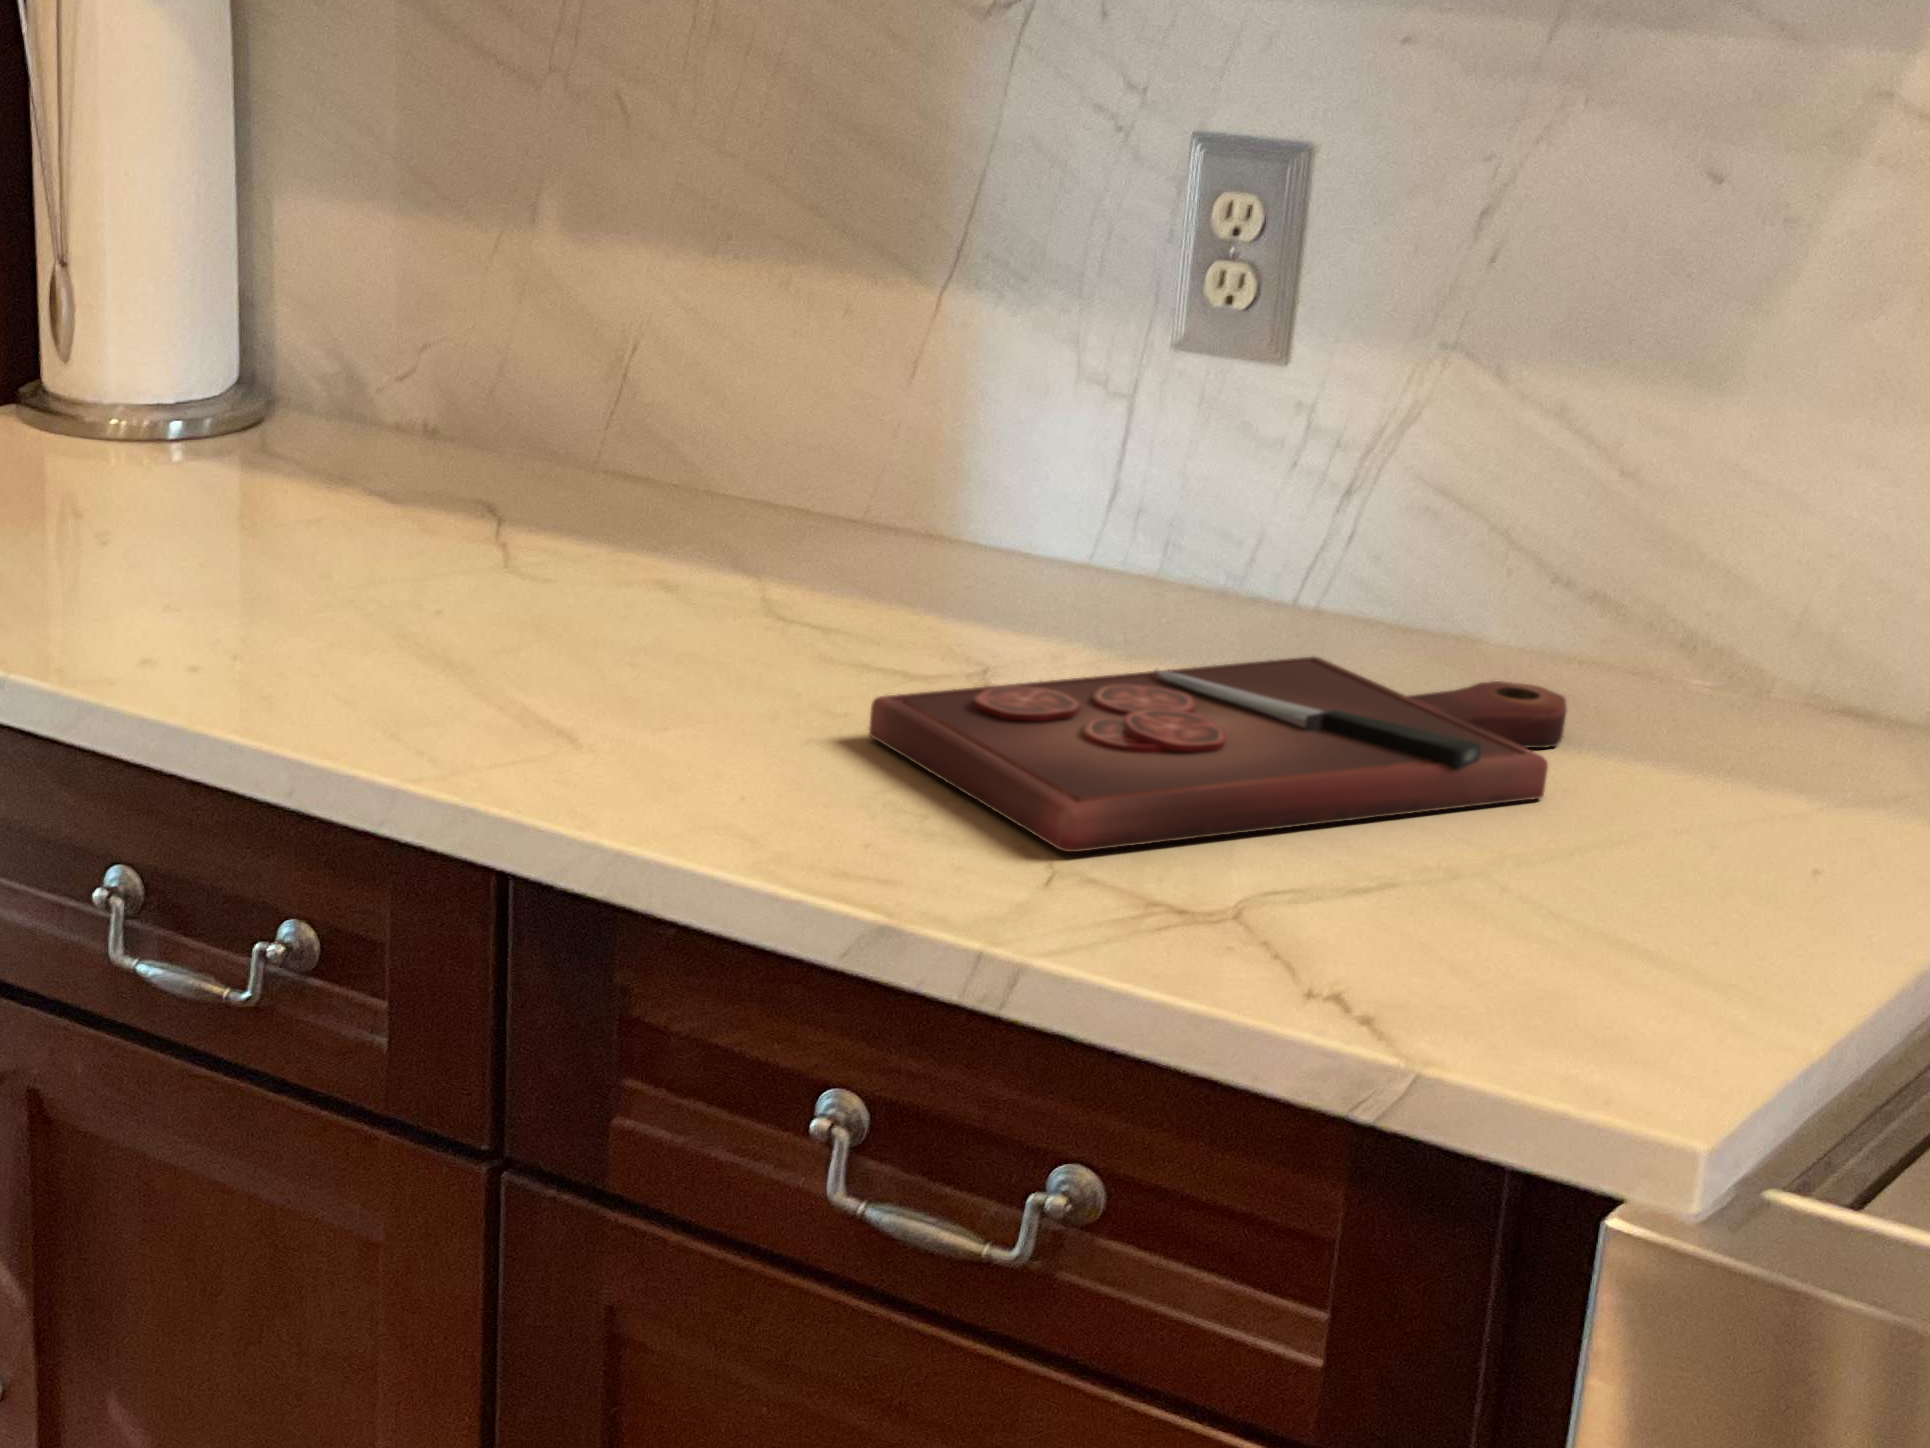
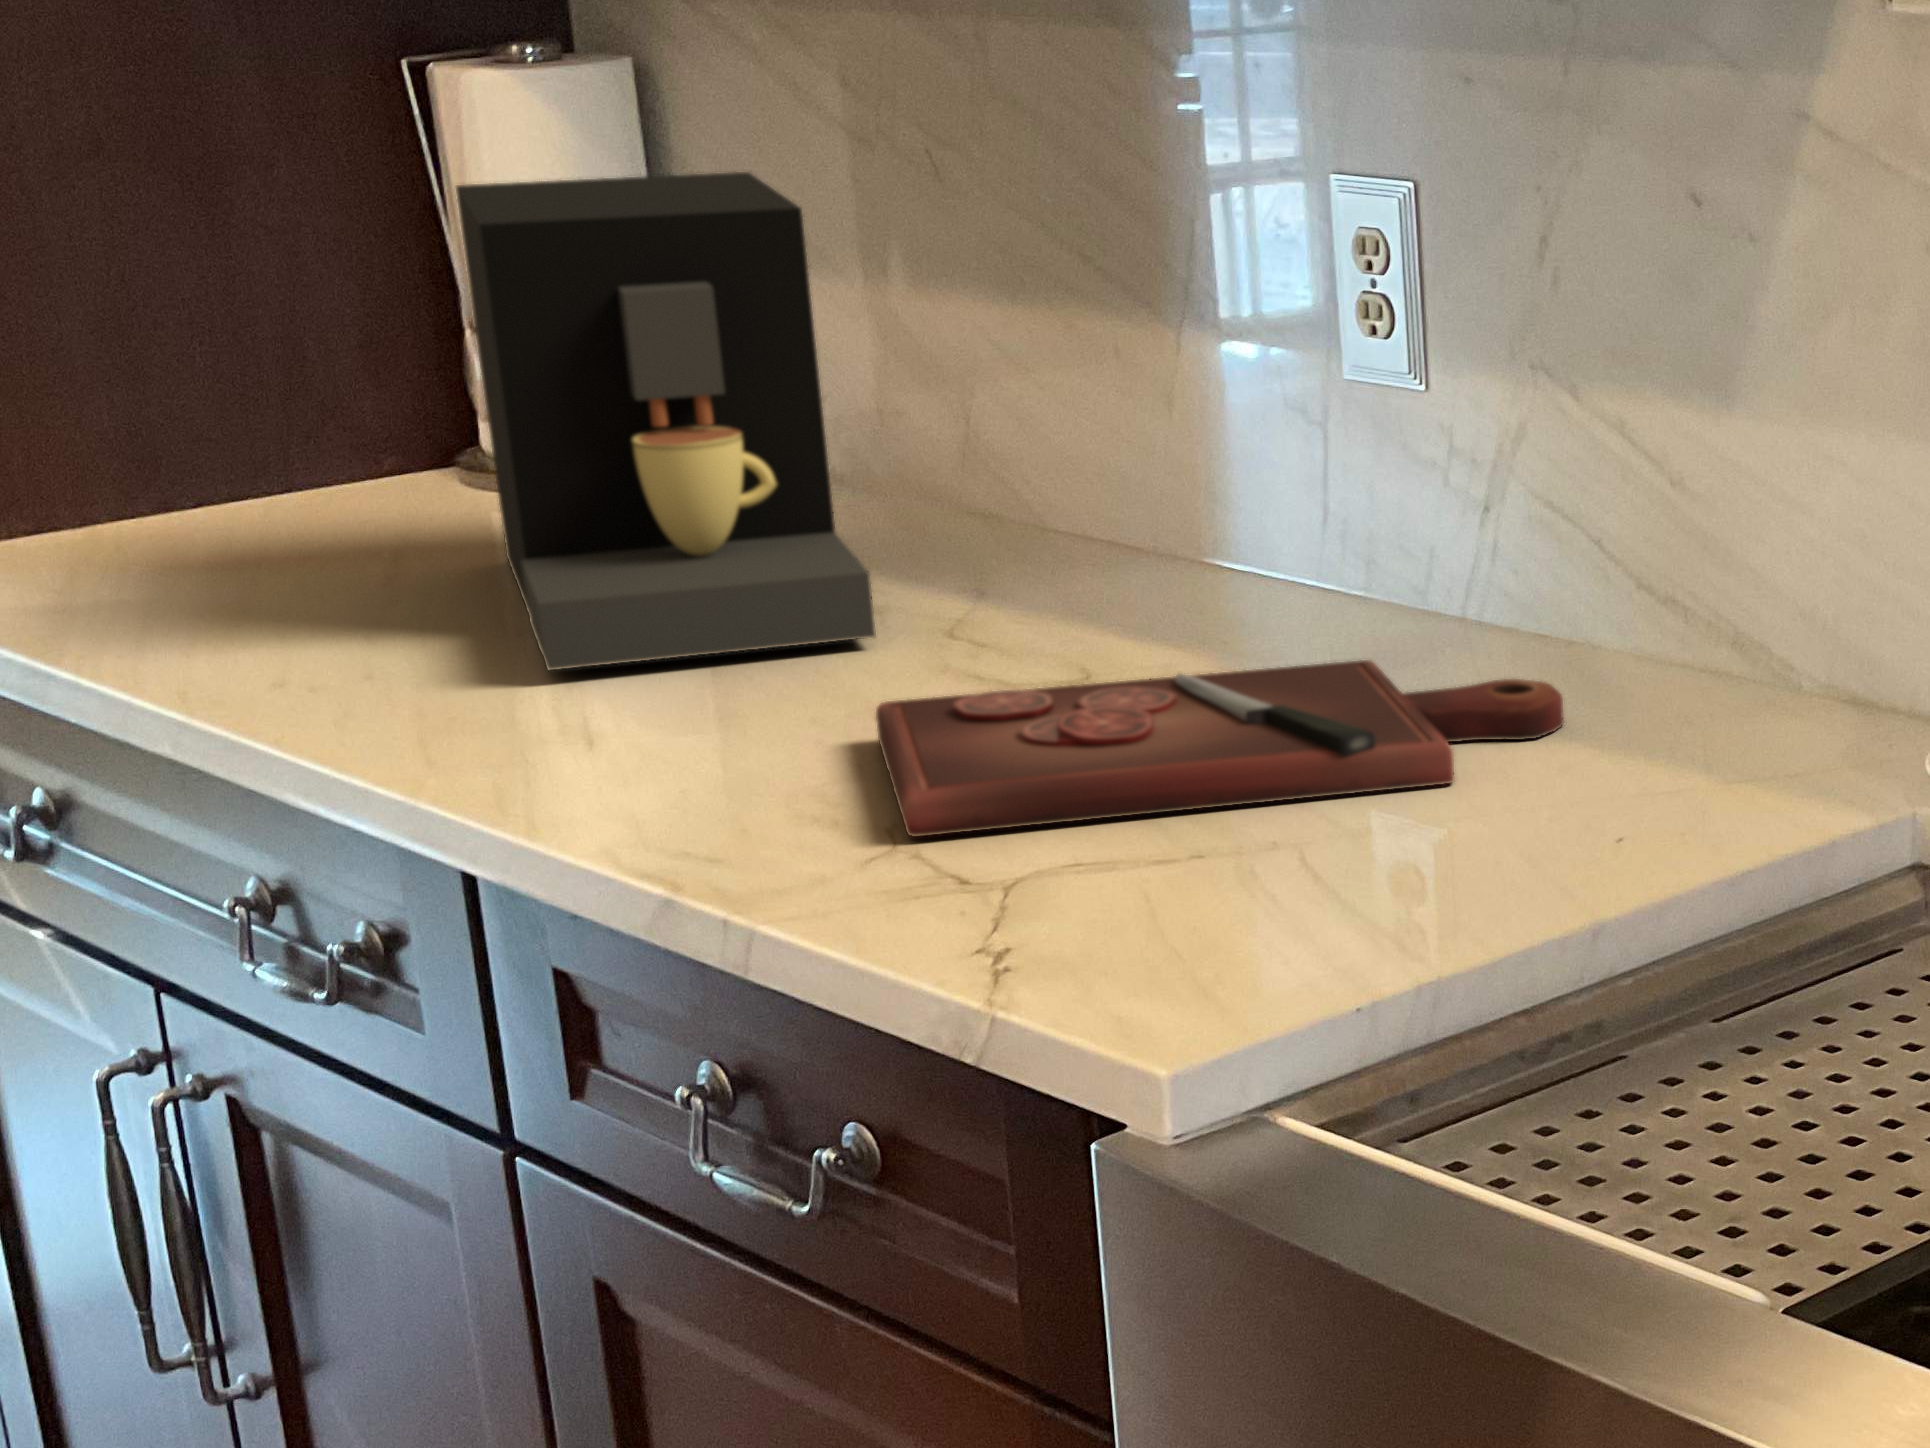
coffee maker: none [173,112,719,650] -> present [456,172,876,670]

